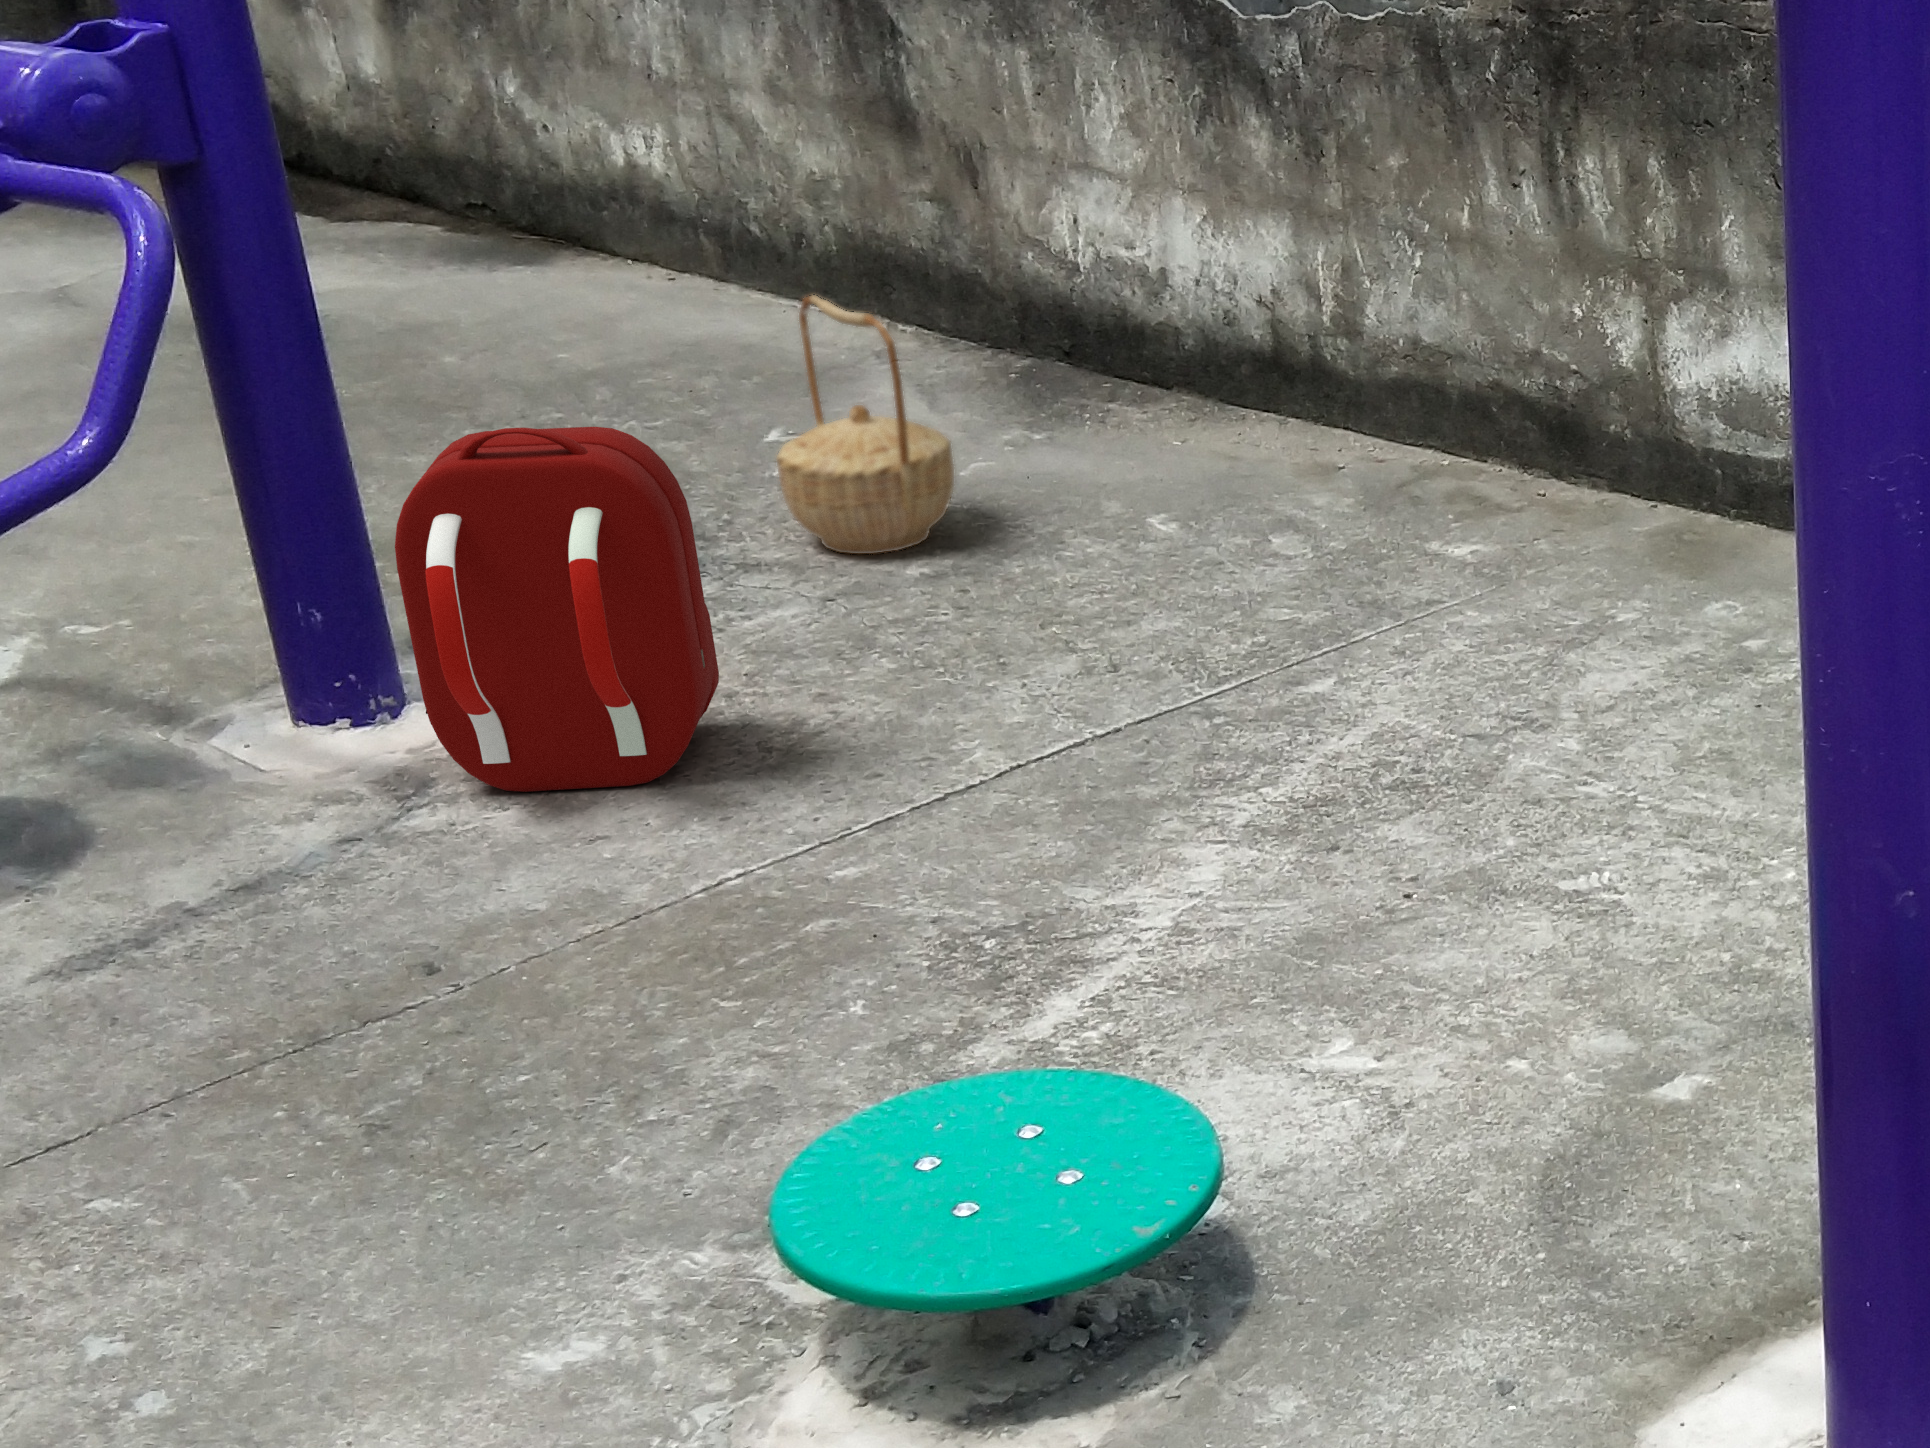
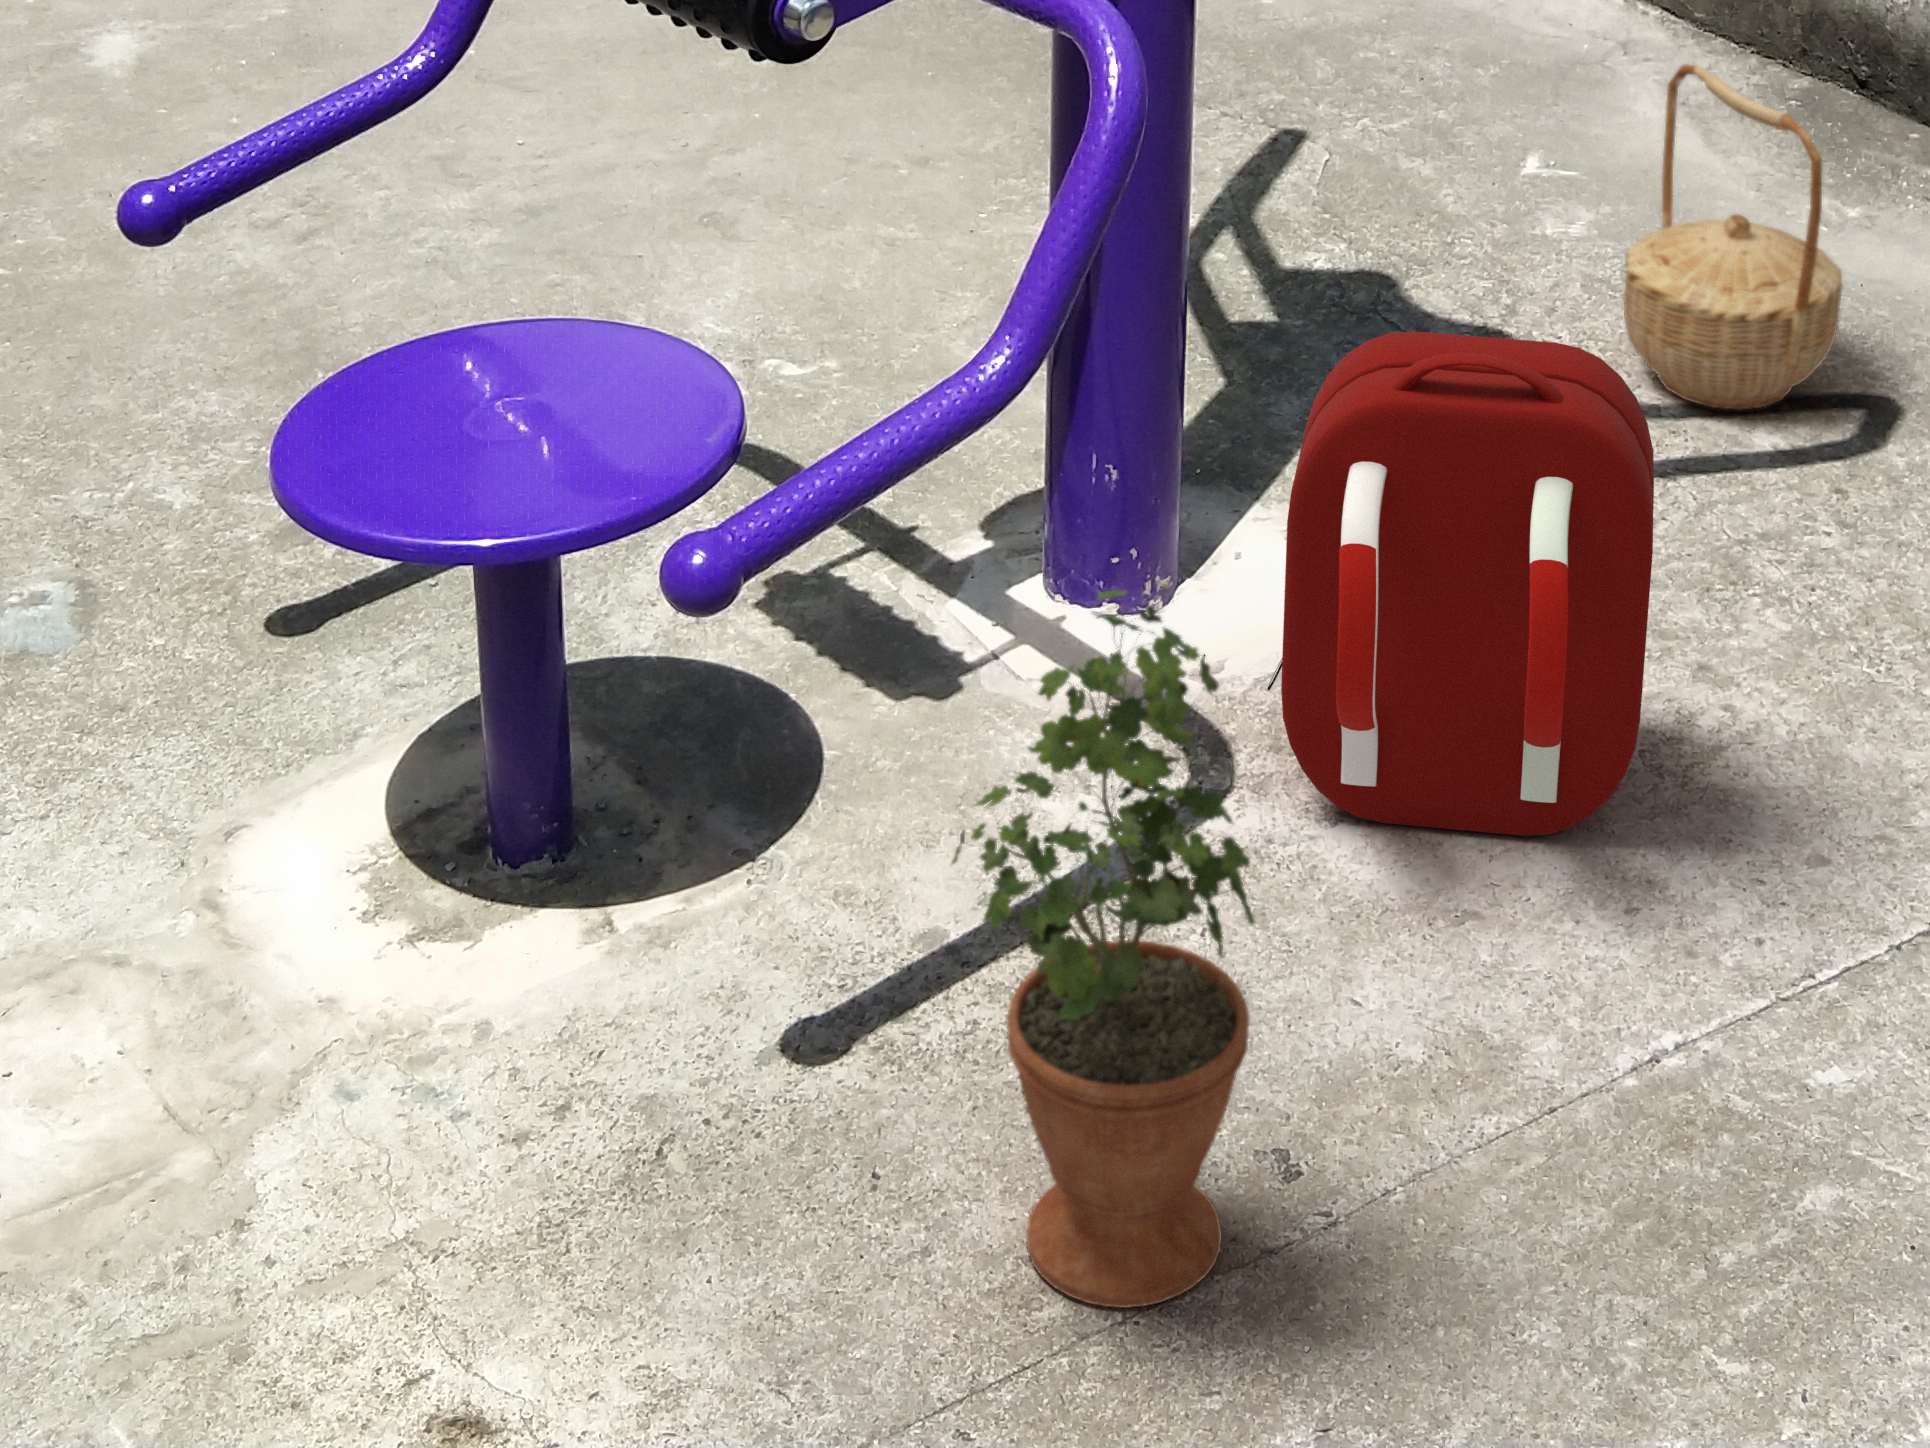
potted plant: none [74,537,349,1028] -> present [950,590,1255,1308]

